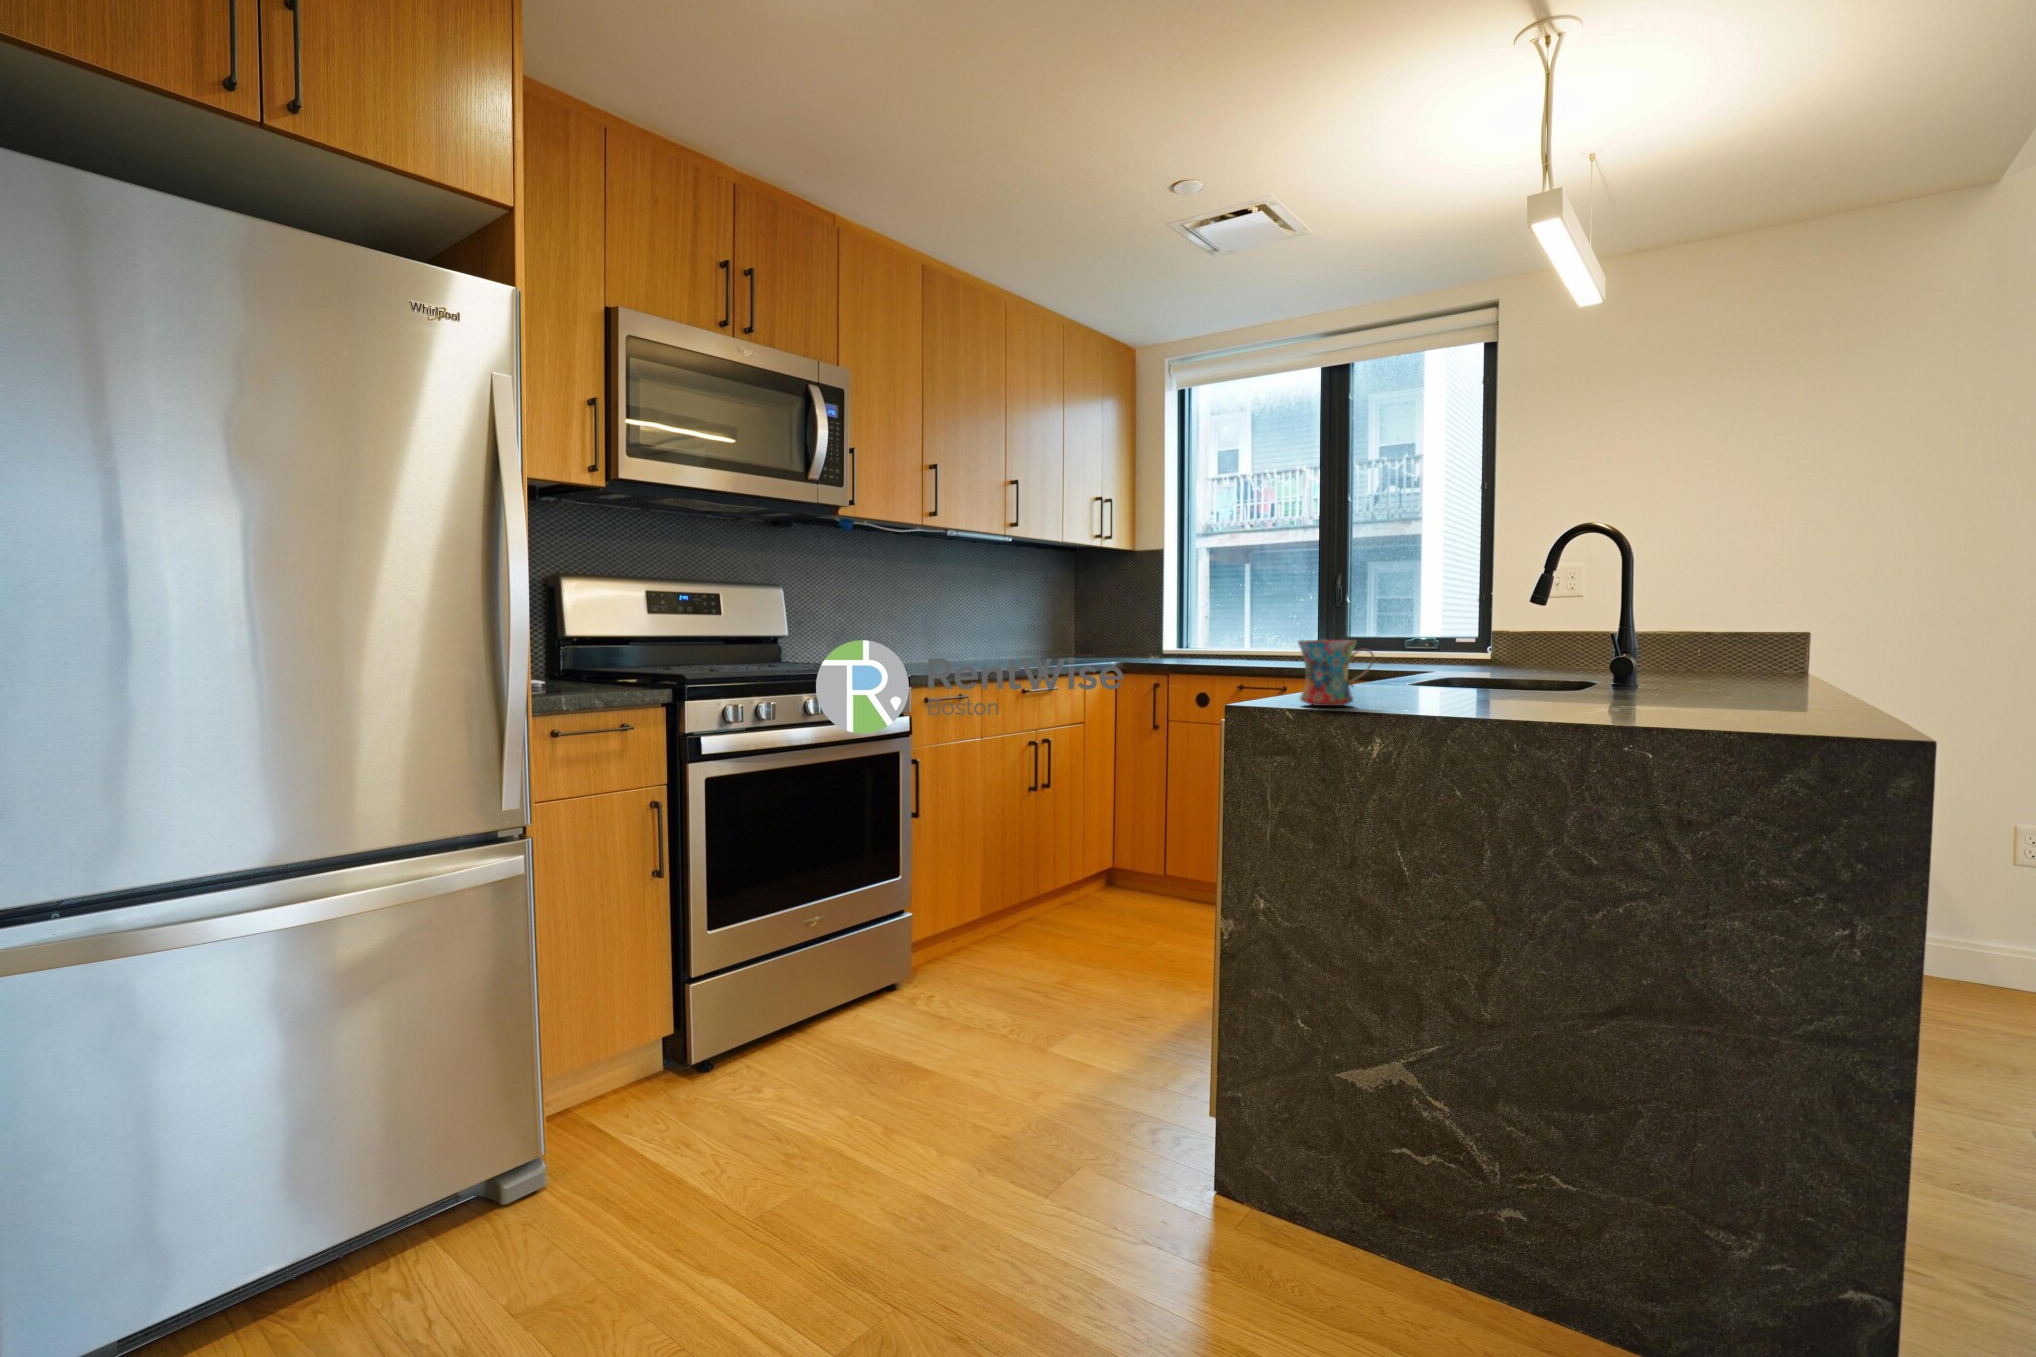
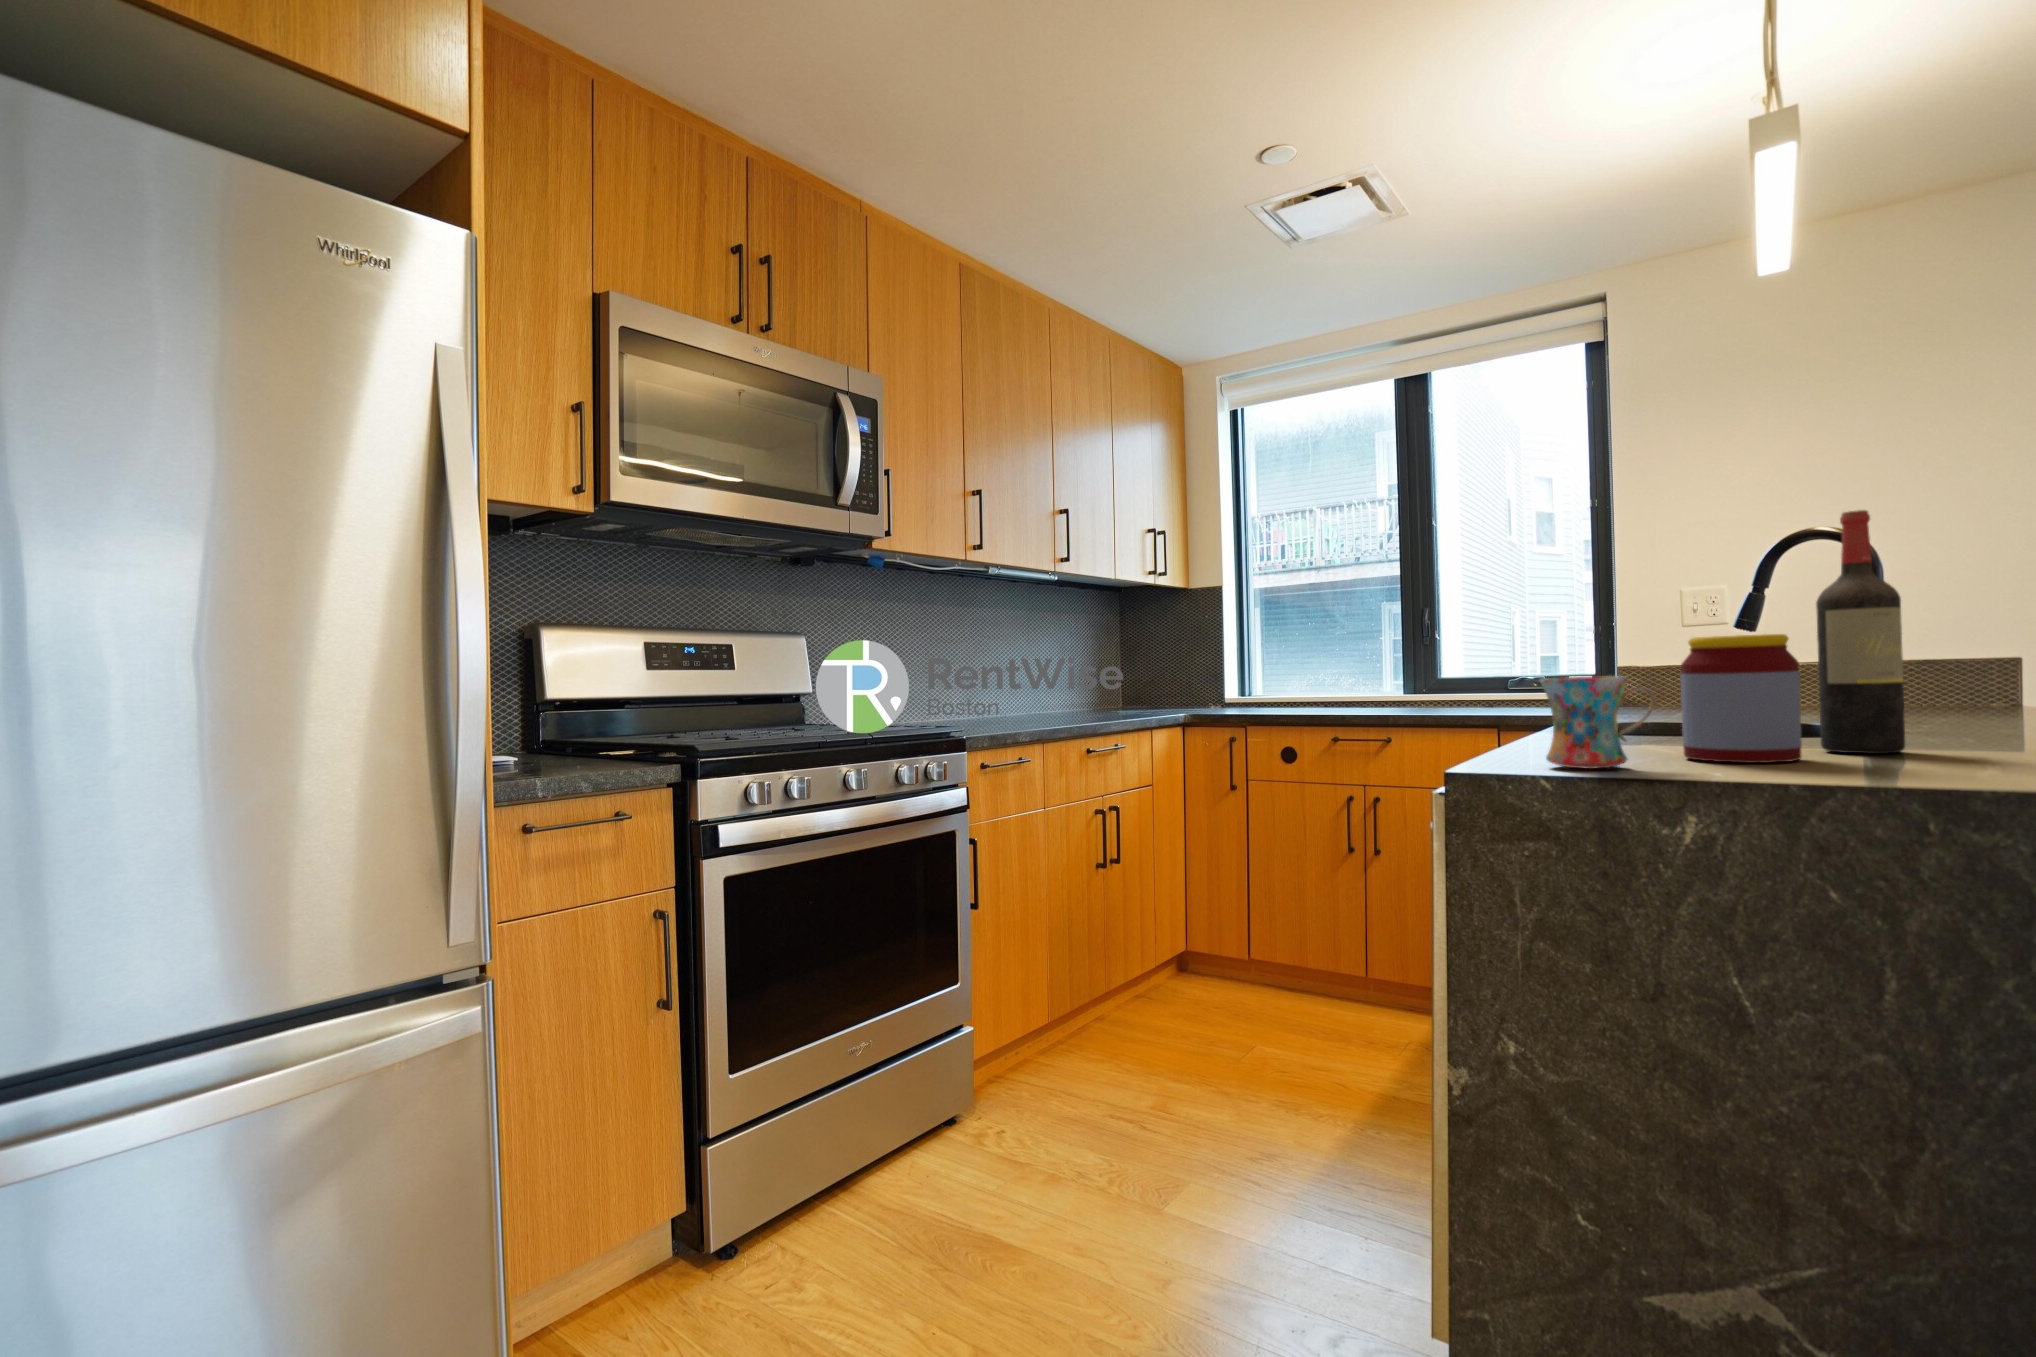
wine bottle: none [1511,523,1567,702] -> present [1816,510,1905,753]
jar: none [1406,613,1483,705] -> present [1681,634,1802,763]

